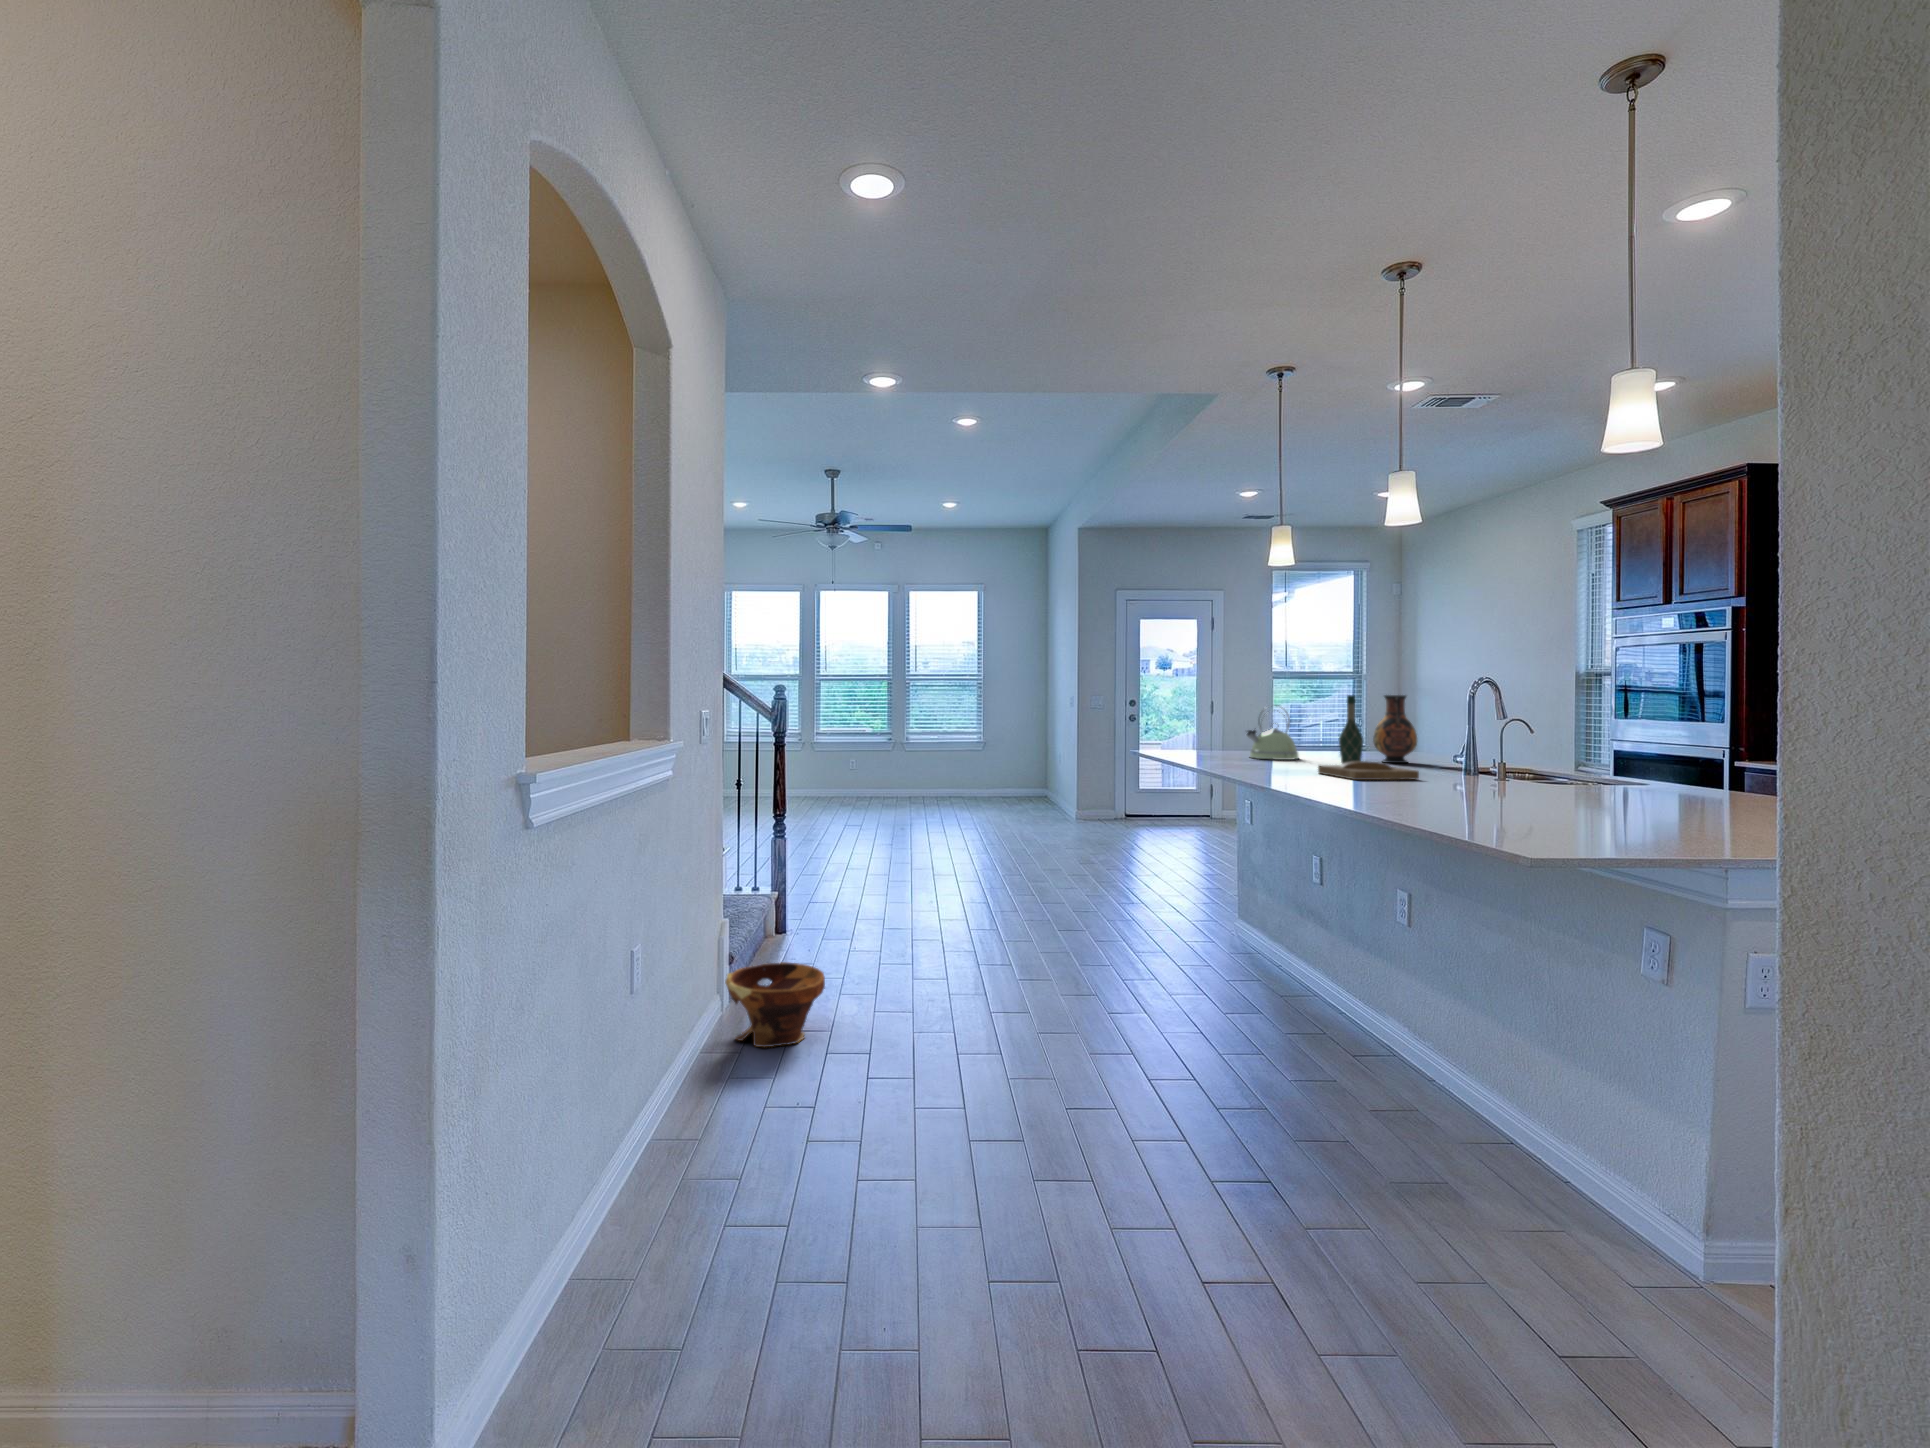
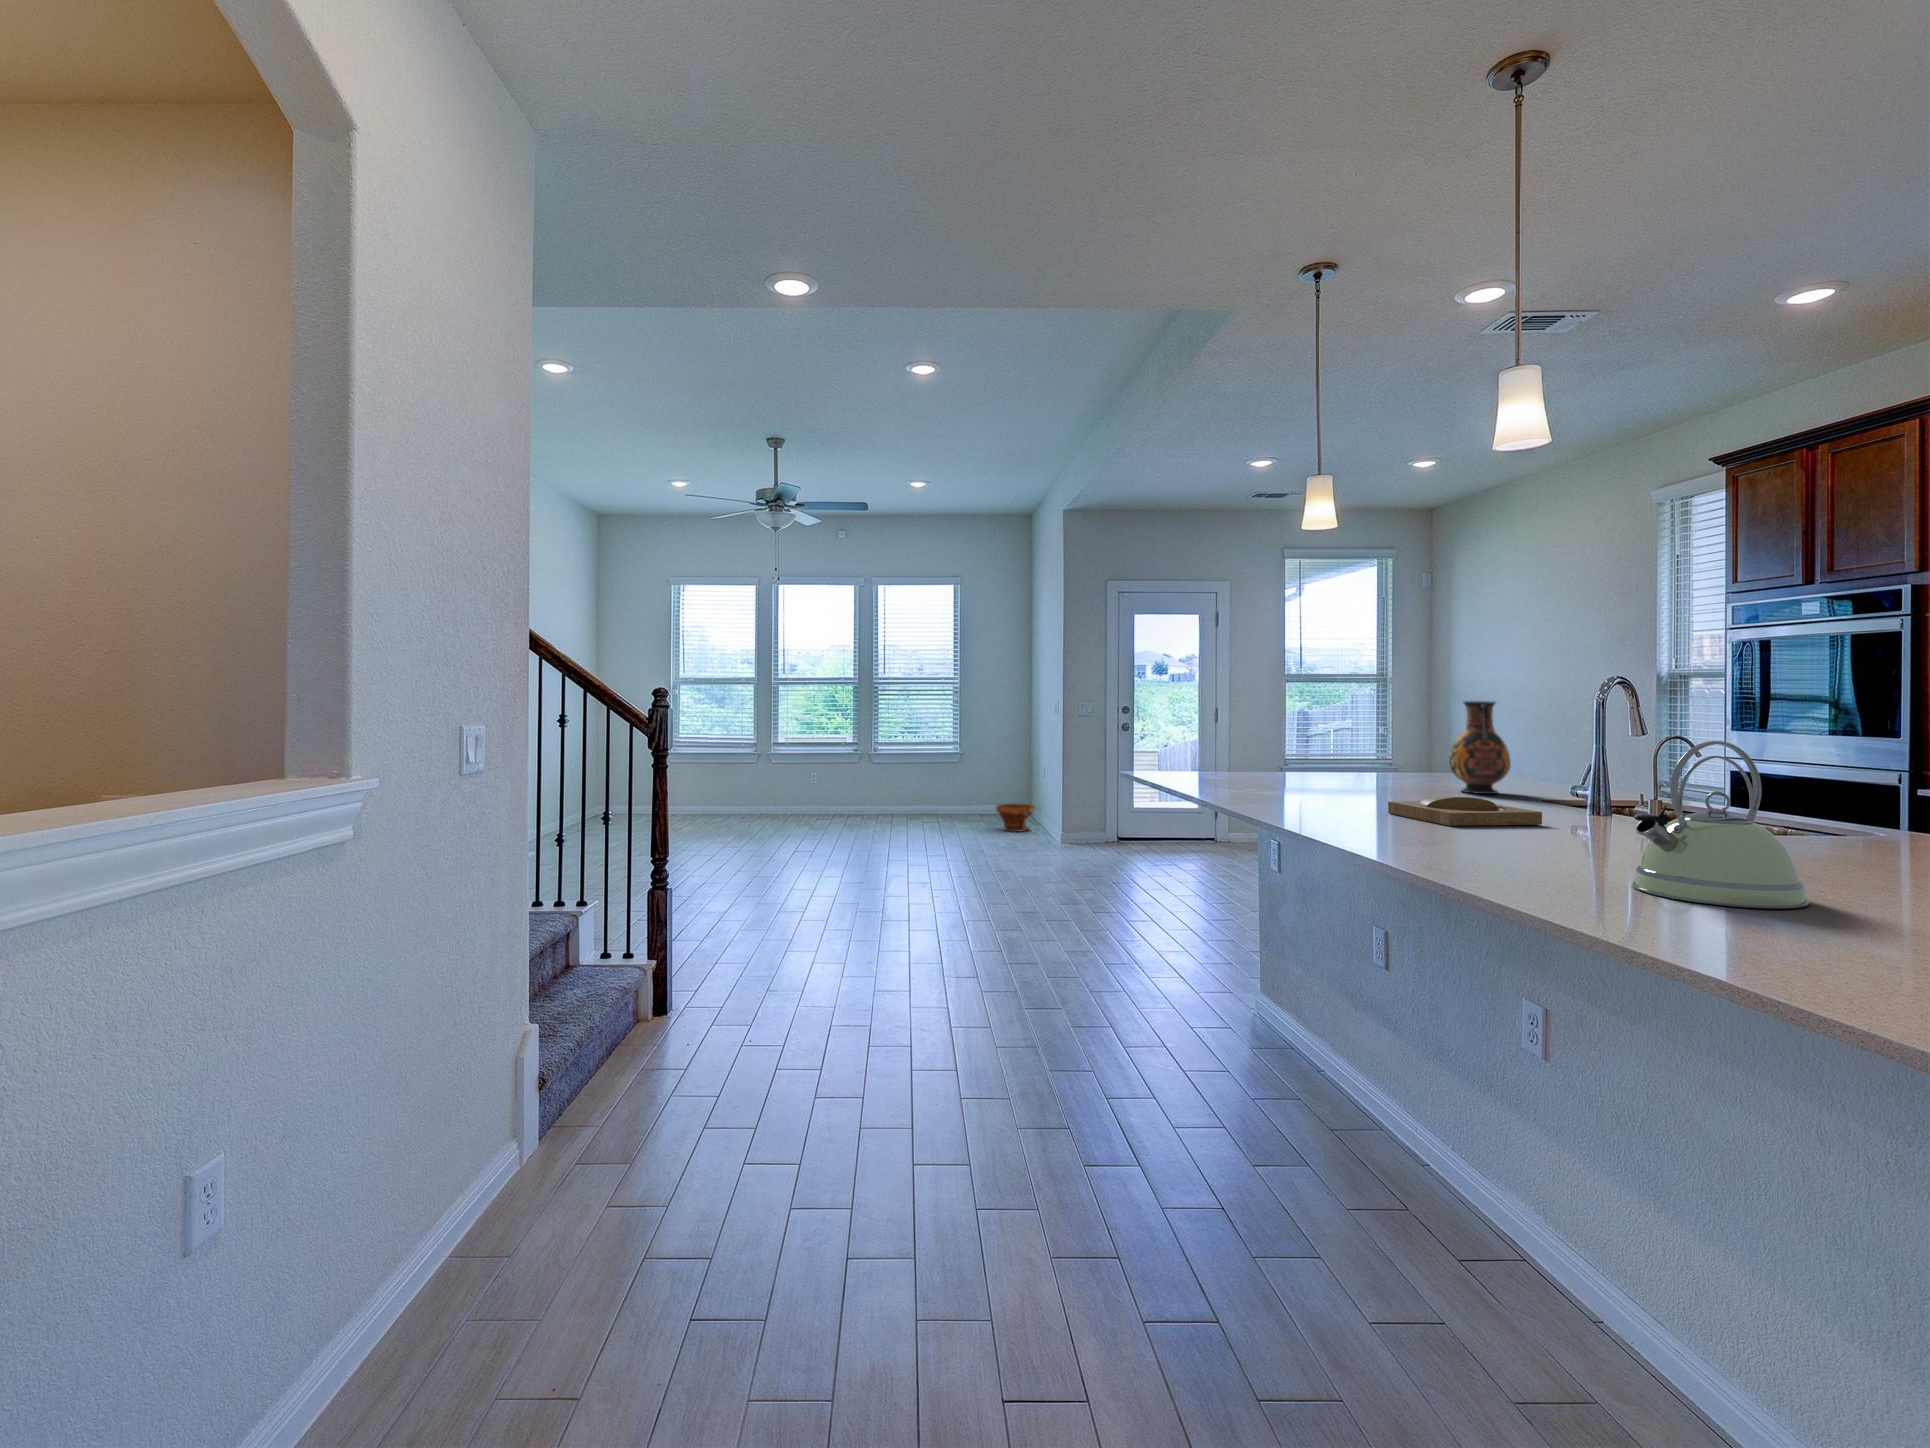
wine bottle: present [1339,695,1363,764] -> none [1406,701,1441,798]
kettle: present [1246,708,1299,760] -> present [1632,741,1809,909]
planter: present [725,962,825,1047] -> present [996,803,1035,832]

